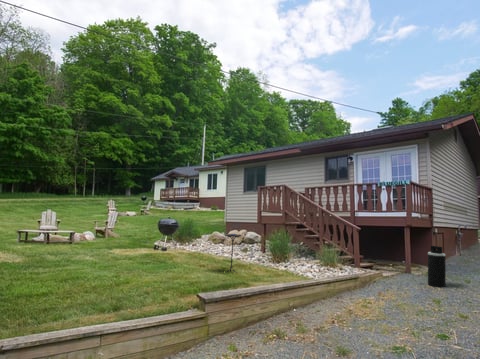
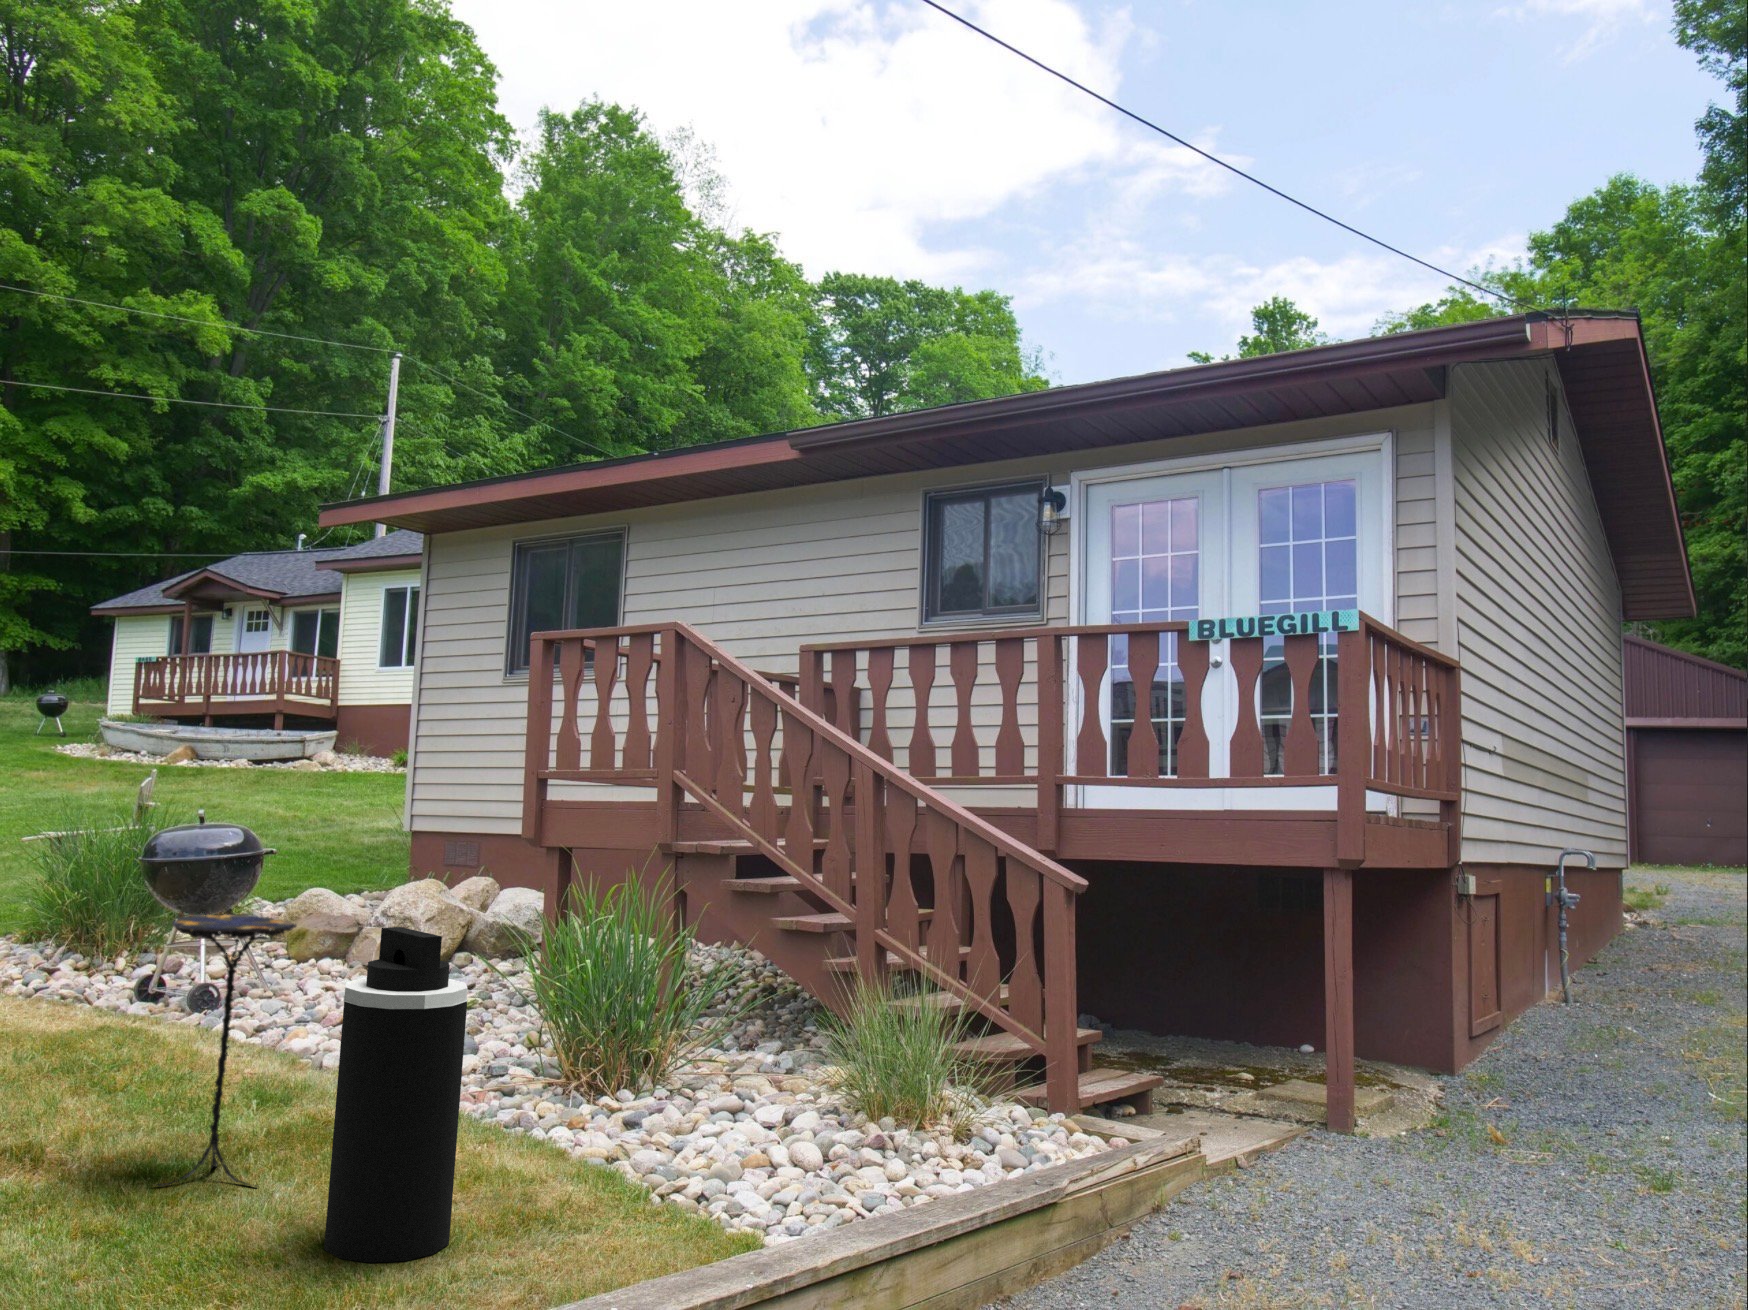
trash can: present [428,246,446,287] -> present [324,927,468,1263]

